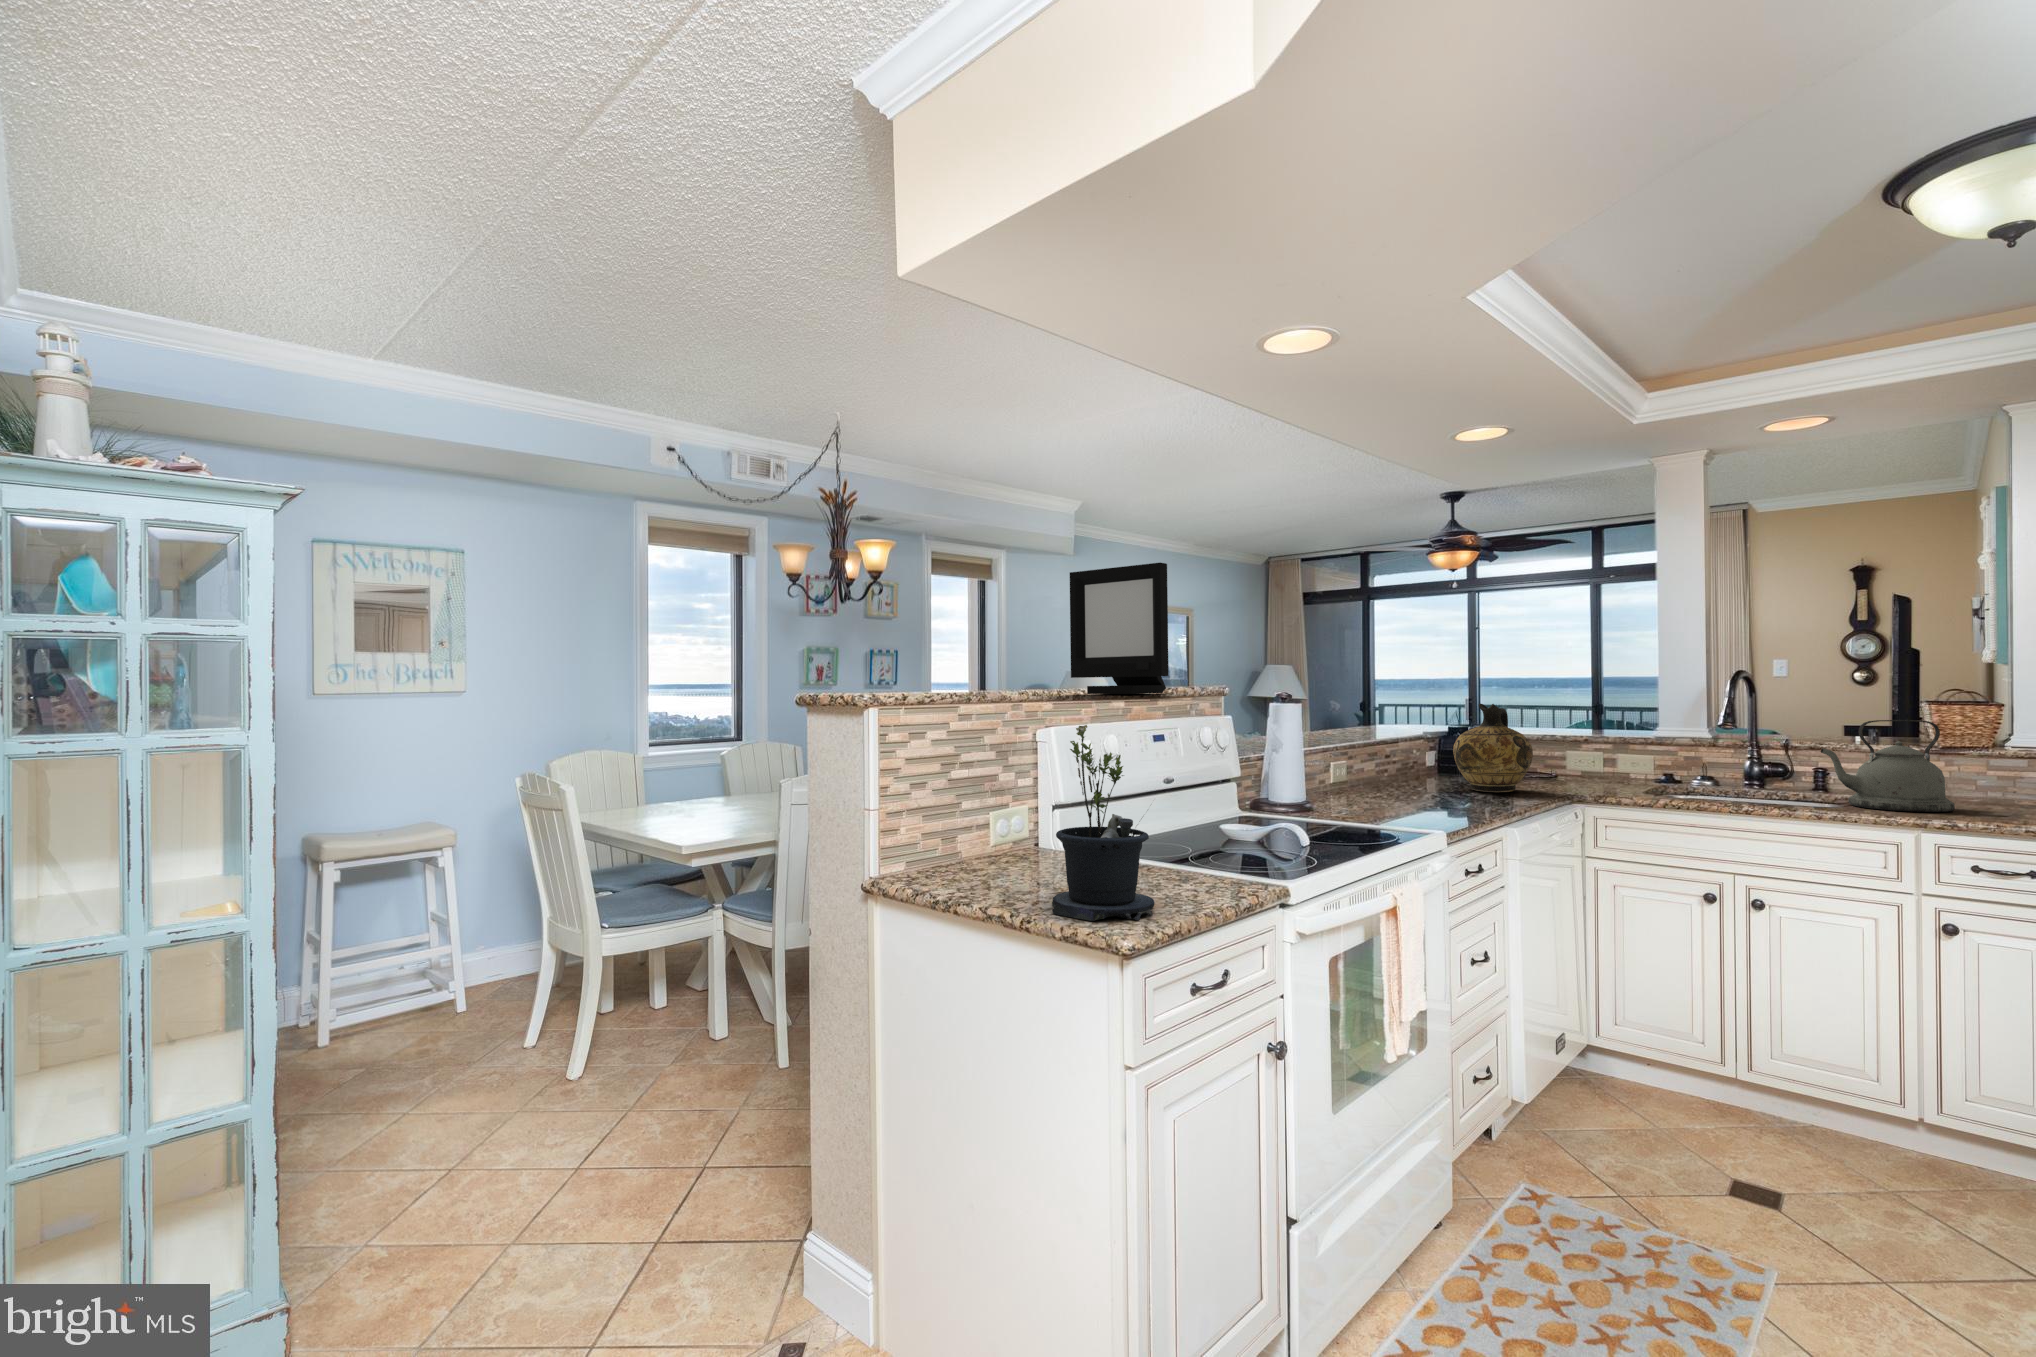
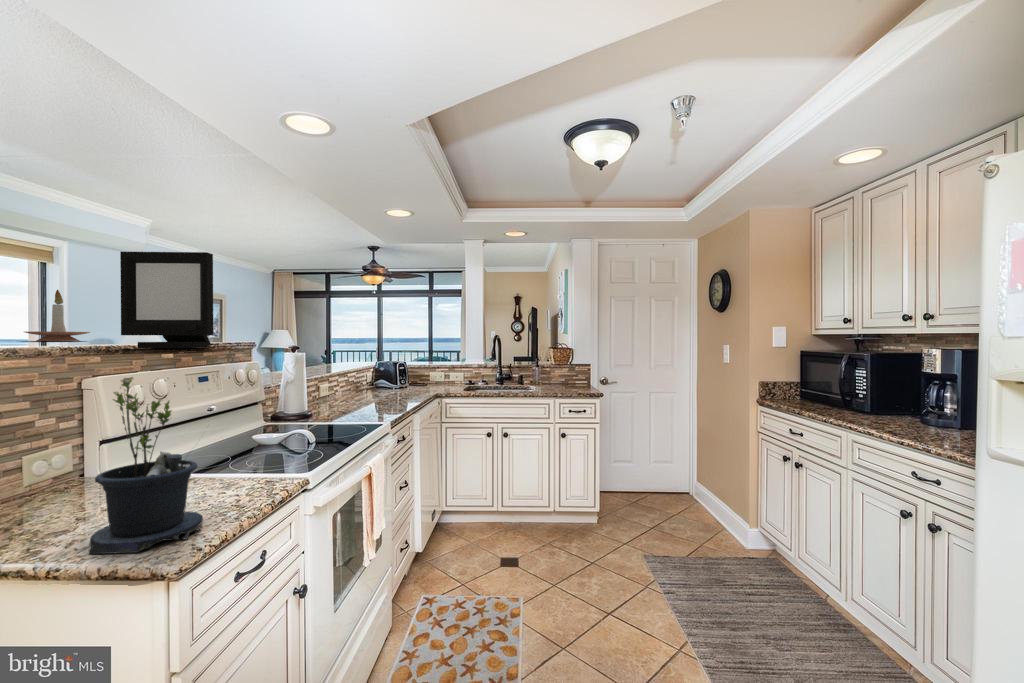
candle holder: none [977,621,1037,686] -> present [25,290,90,341]
ceramic jug: present [1453,704,1533,792] -> none [384,352,420,396]
kettle: present [1821,720,1955,812] -> none [524,357,561,392]

